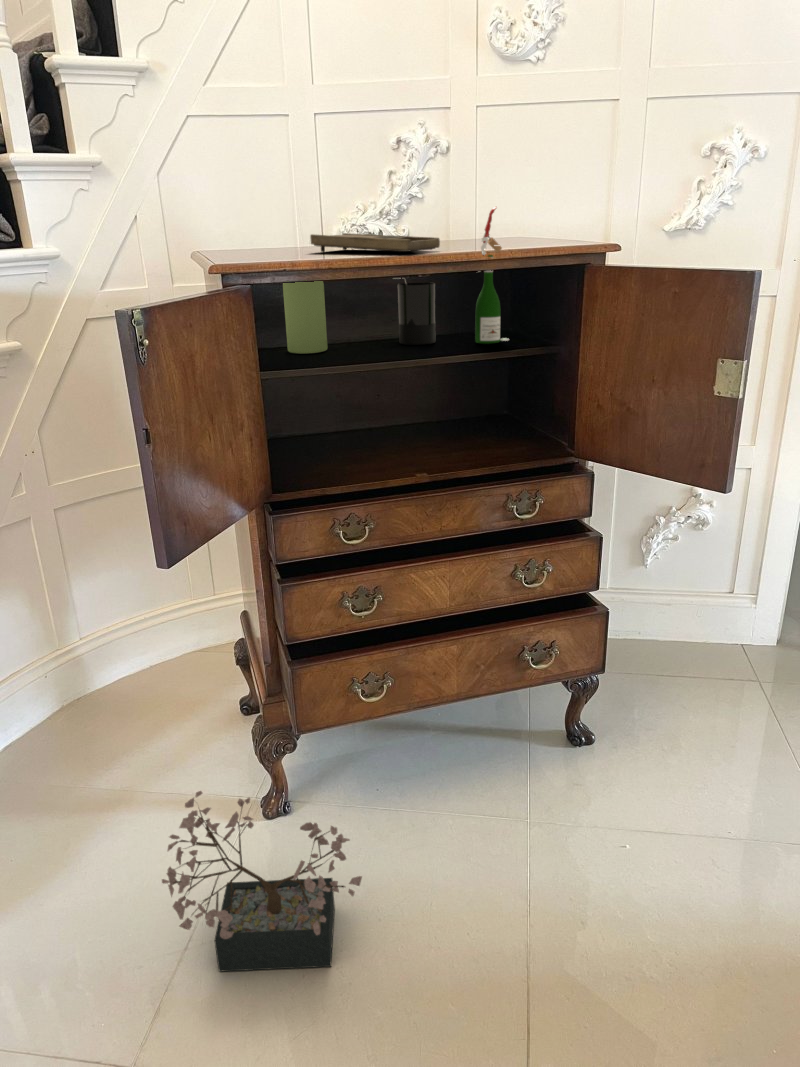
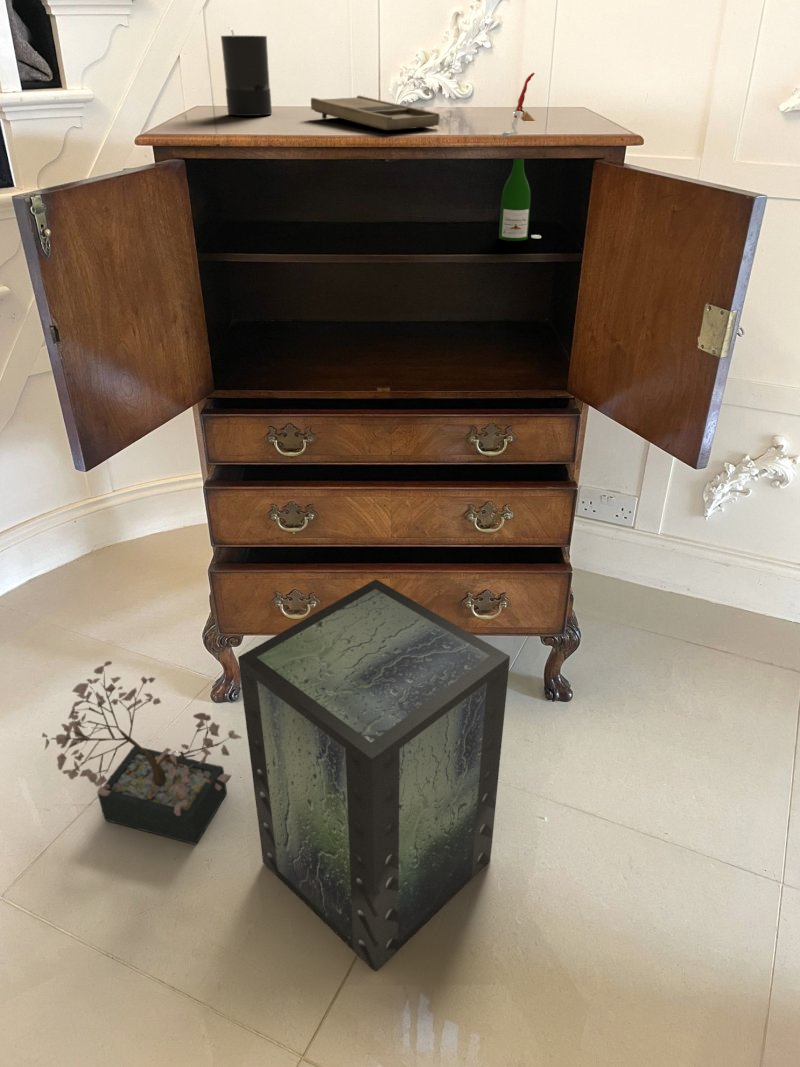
jar: present [283,281,327,354] -> none [288,135,336,233]
candle: present [398,282,436,345] -> present [221,28,272,116]
storage box: none [402,643,635,1029] -> present [238,579,510,971]

